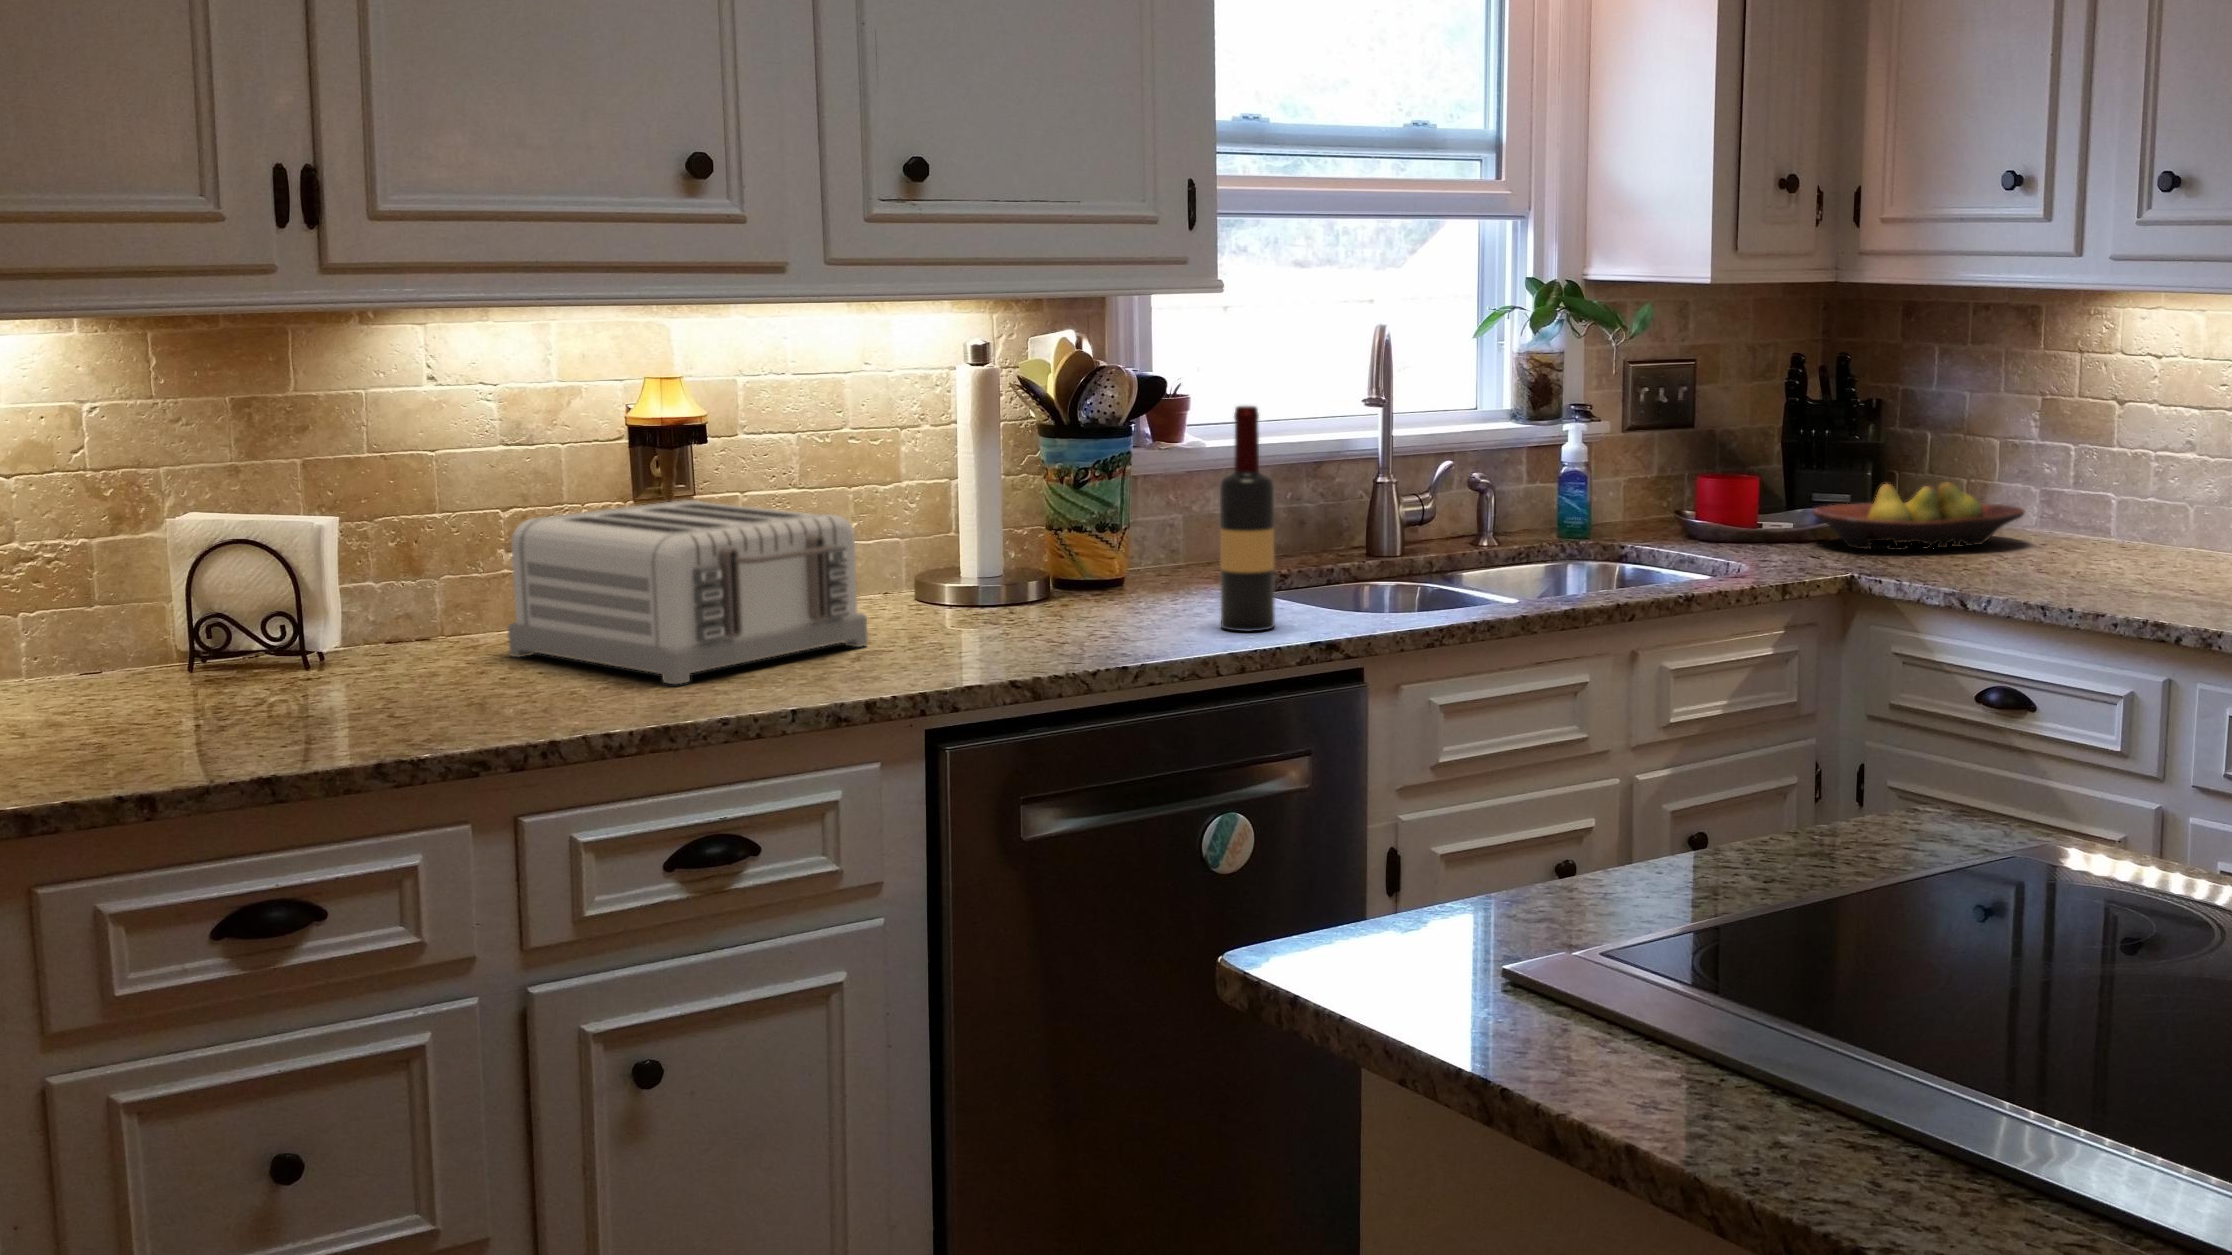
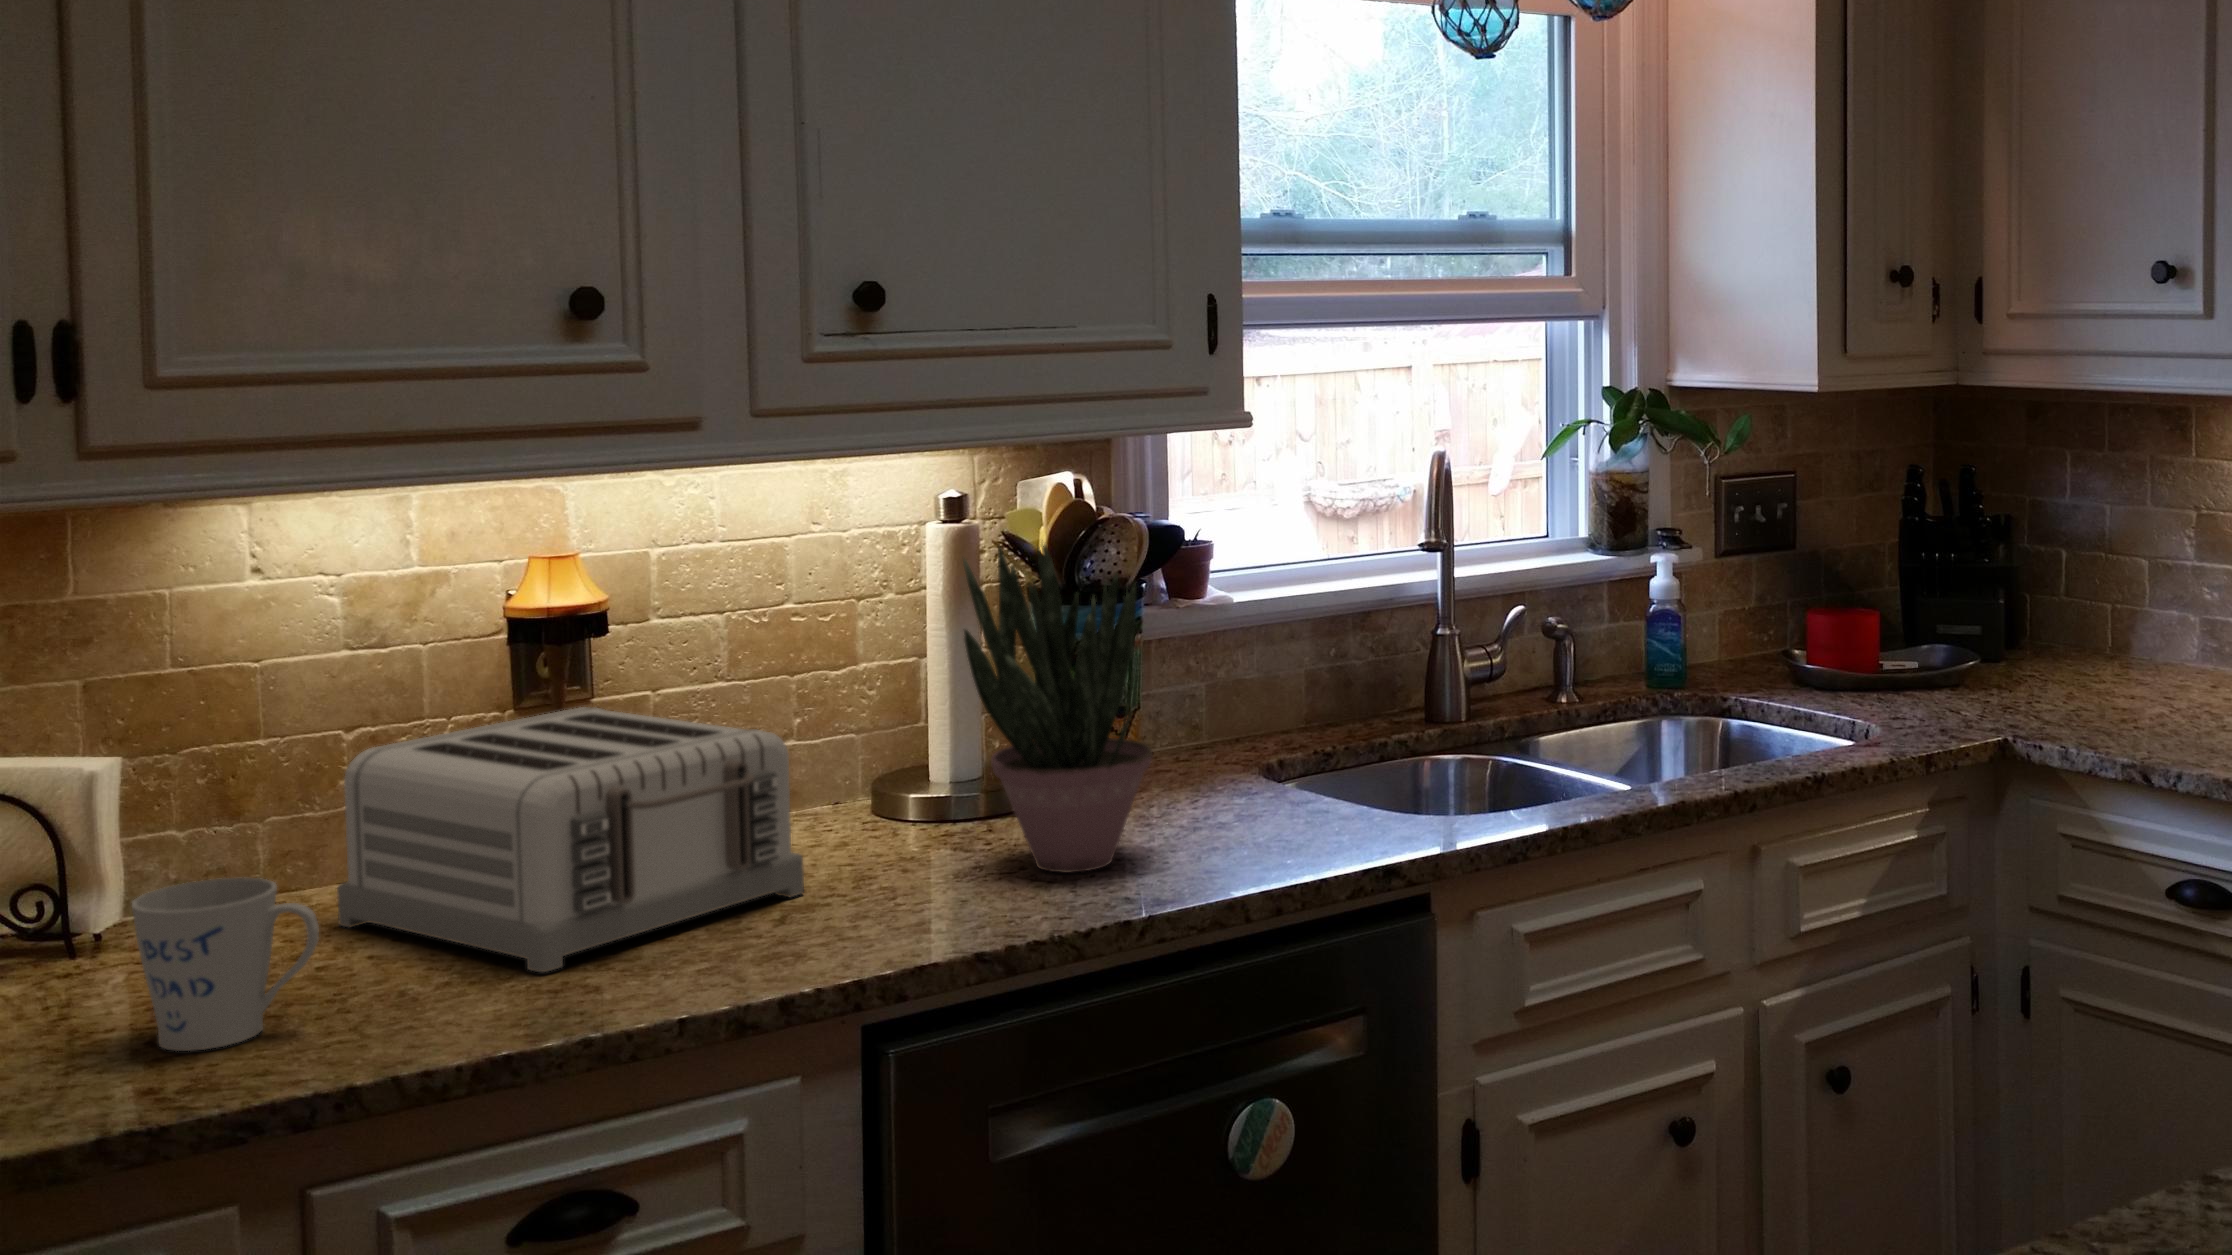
potted plant: none [990,371,1143,637] -> present [963,544,1153,872]
wine bottle: present [1220,406,1275,631] -> none [1248,575,1318,856]
fruit bowl: present [1813,482,2025,550] -> none [1947,617,2195,702]
mug: none [375,598,513,720] -> present [132,878,319,1051]

